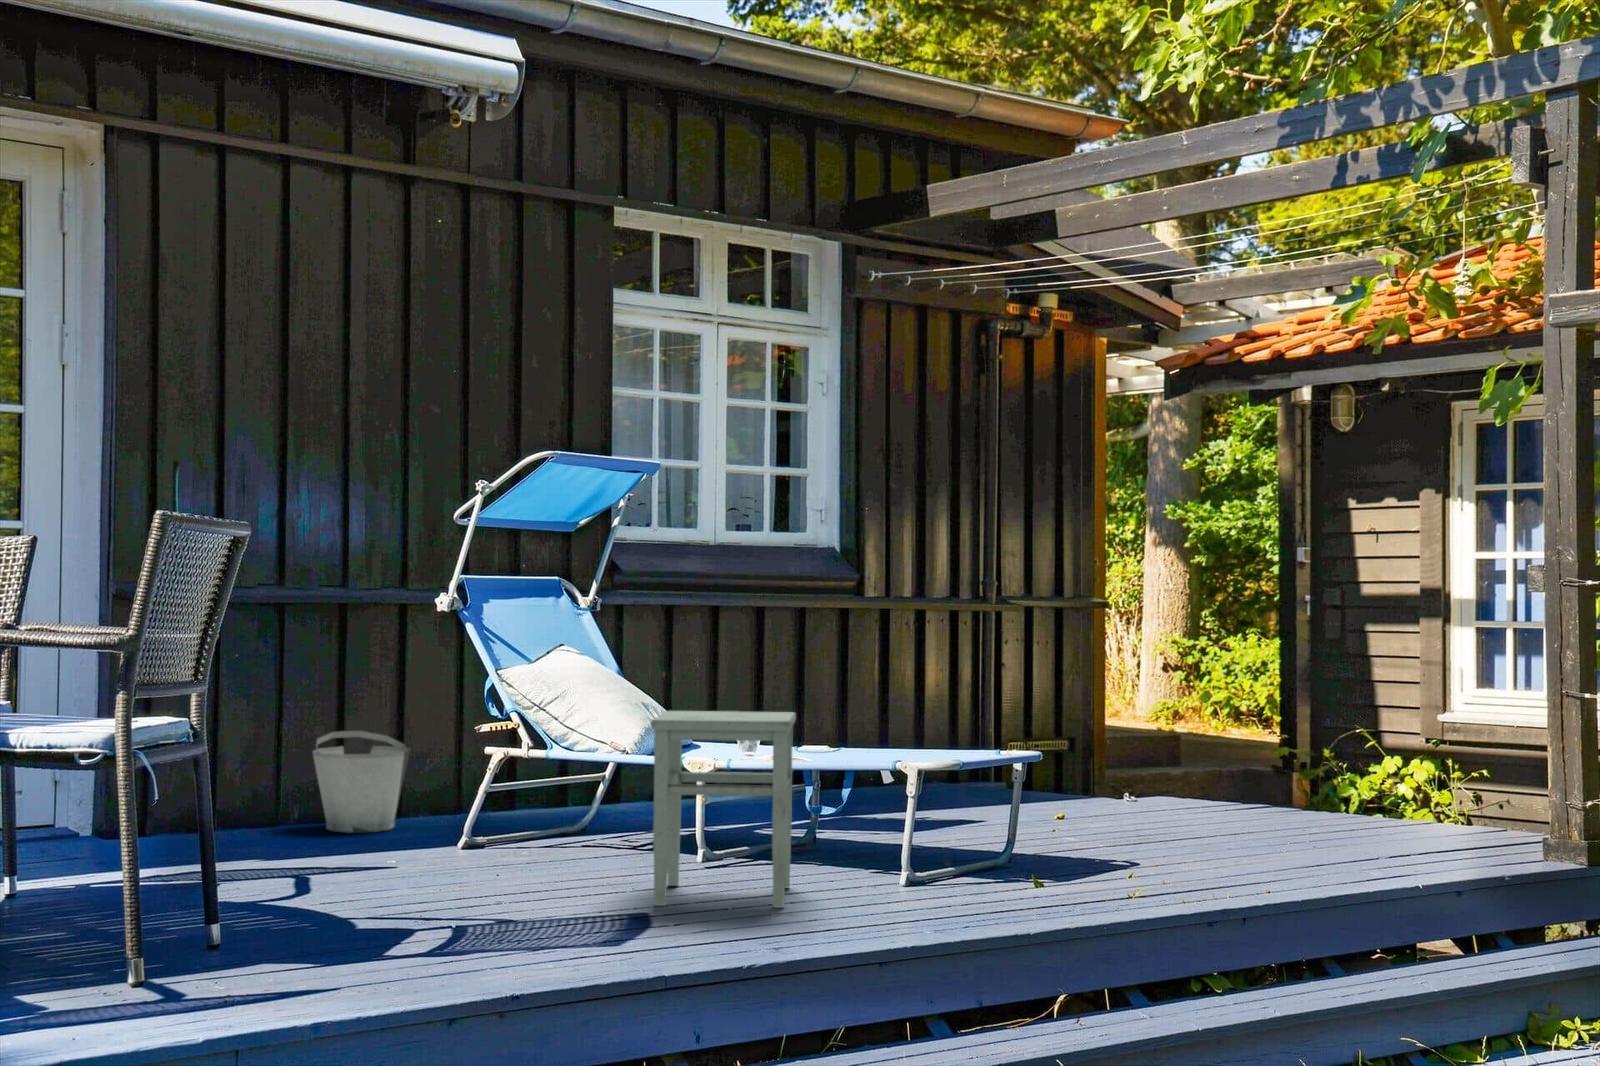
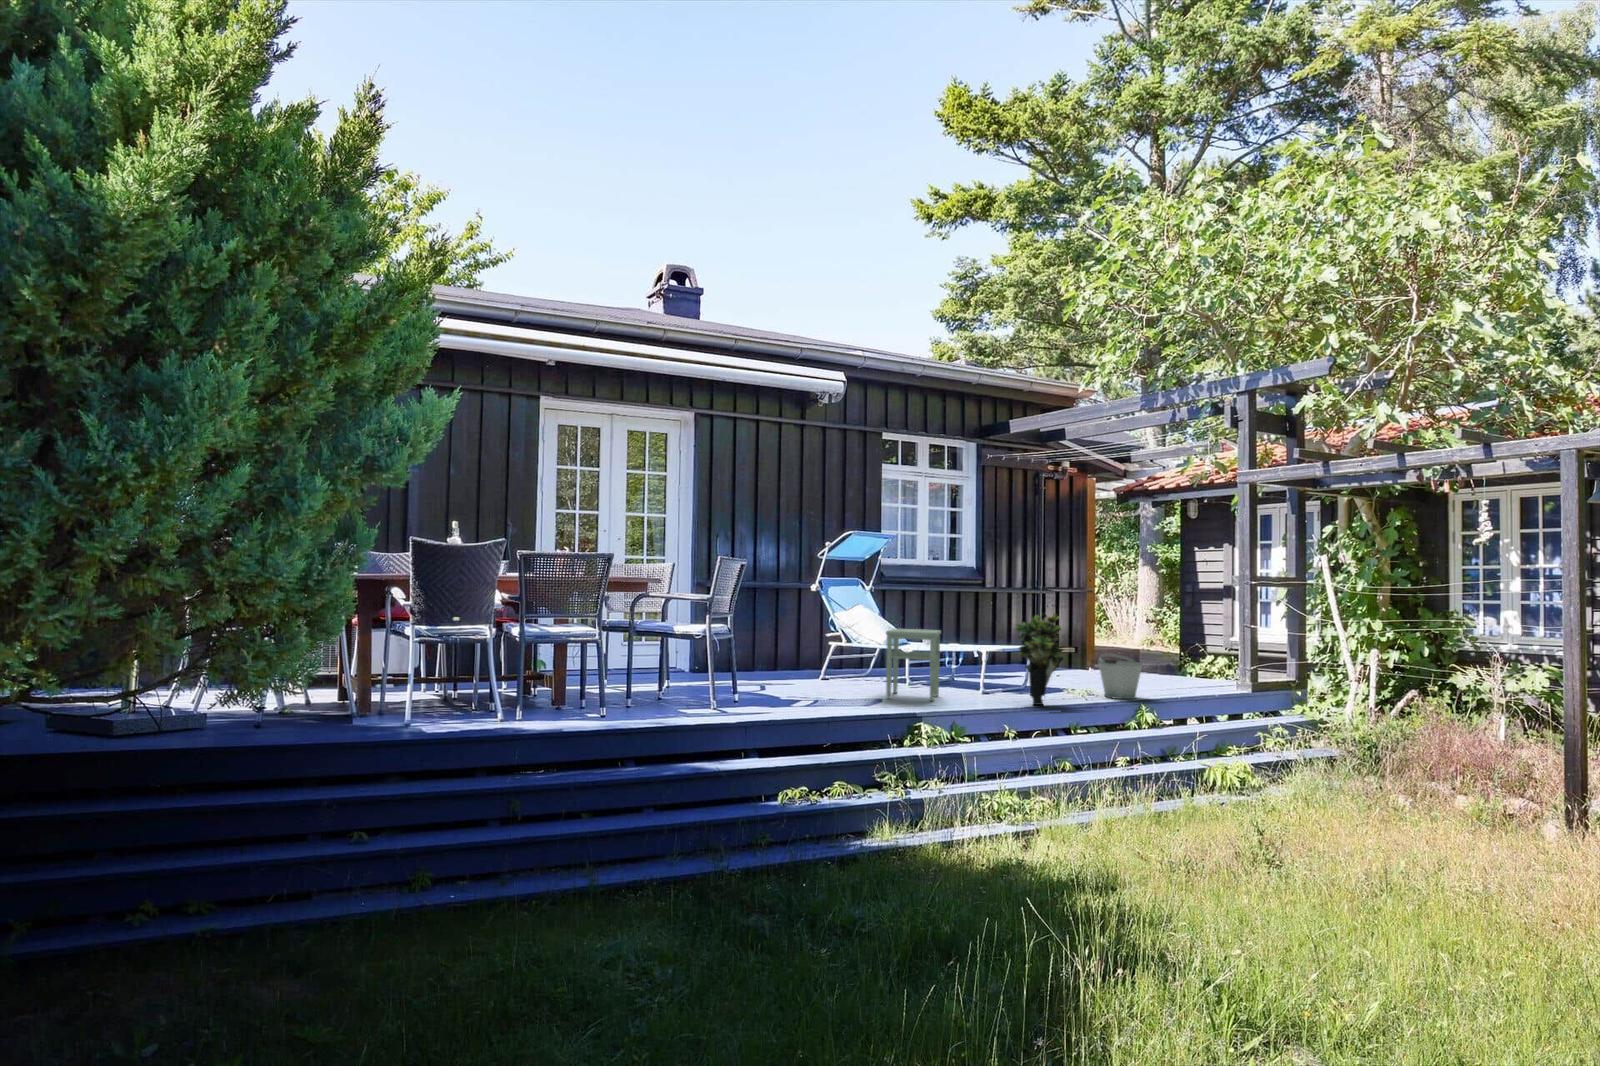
potted plant: none [991,660,1124,905] -> present [1016,614,1065,705]
bucket: present [313,731,410,833] -> present [1098,654,1142,699]

